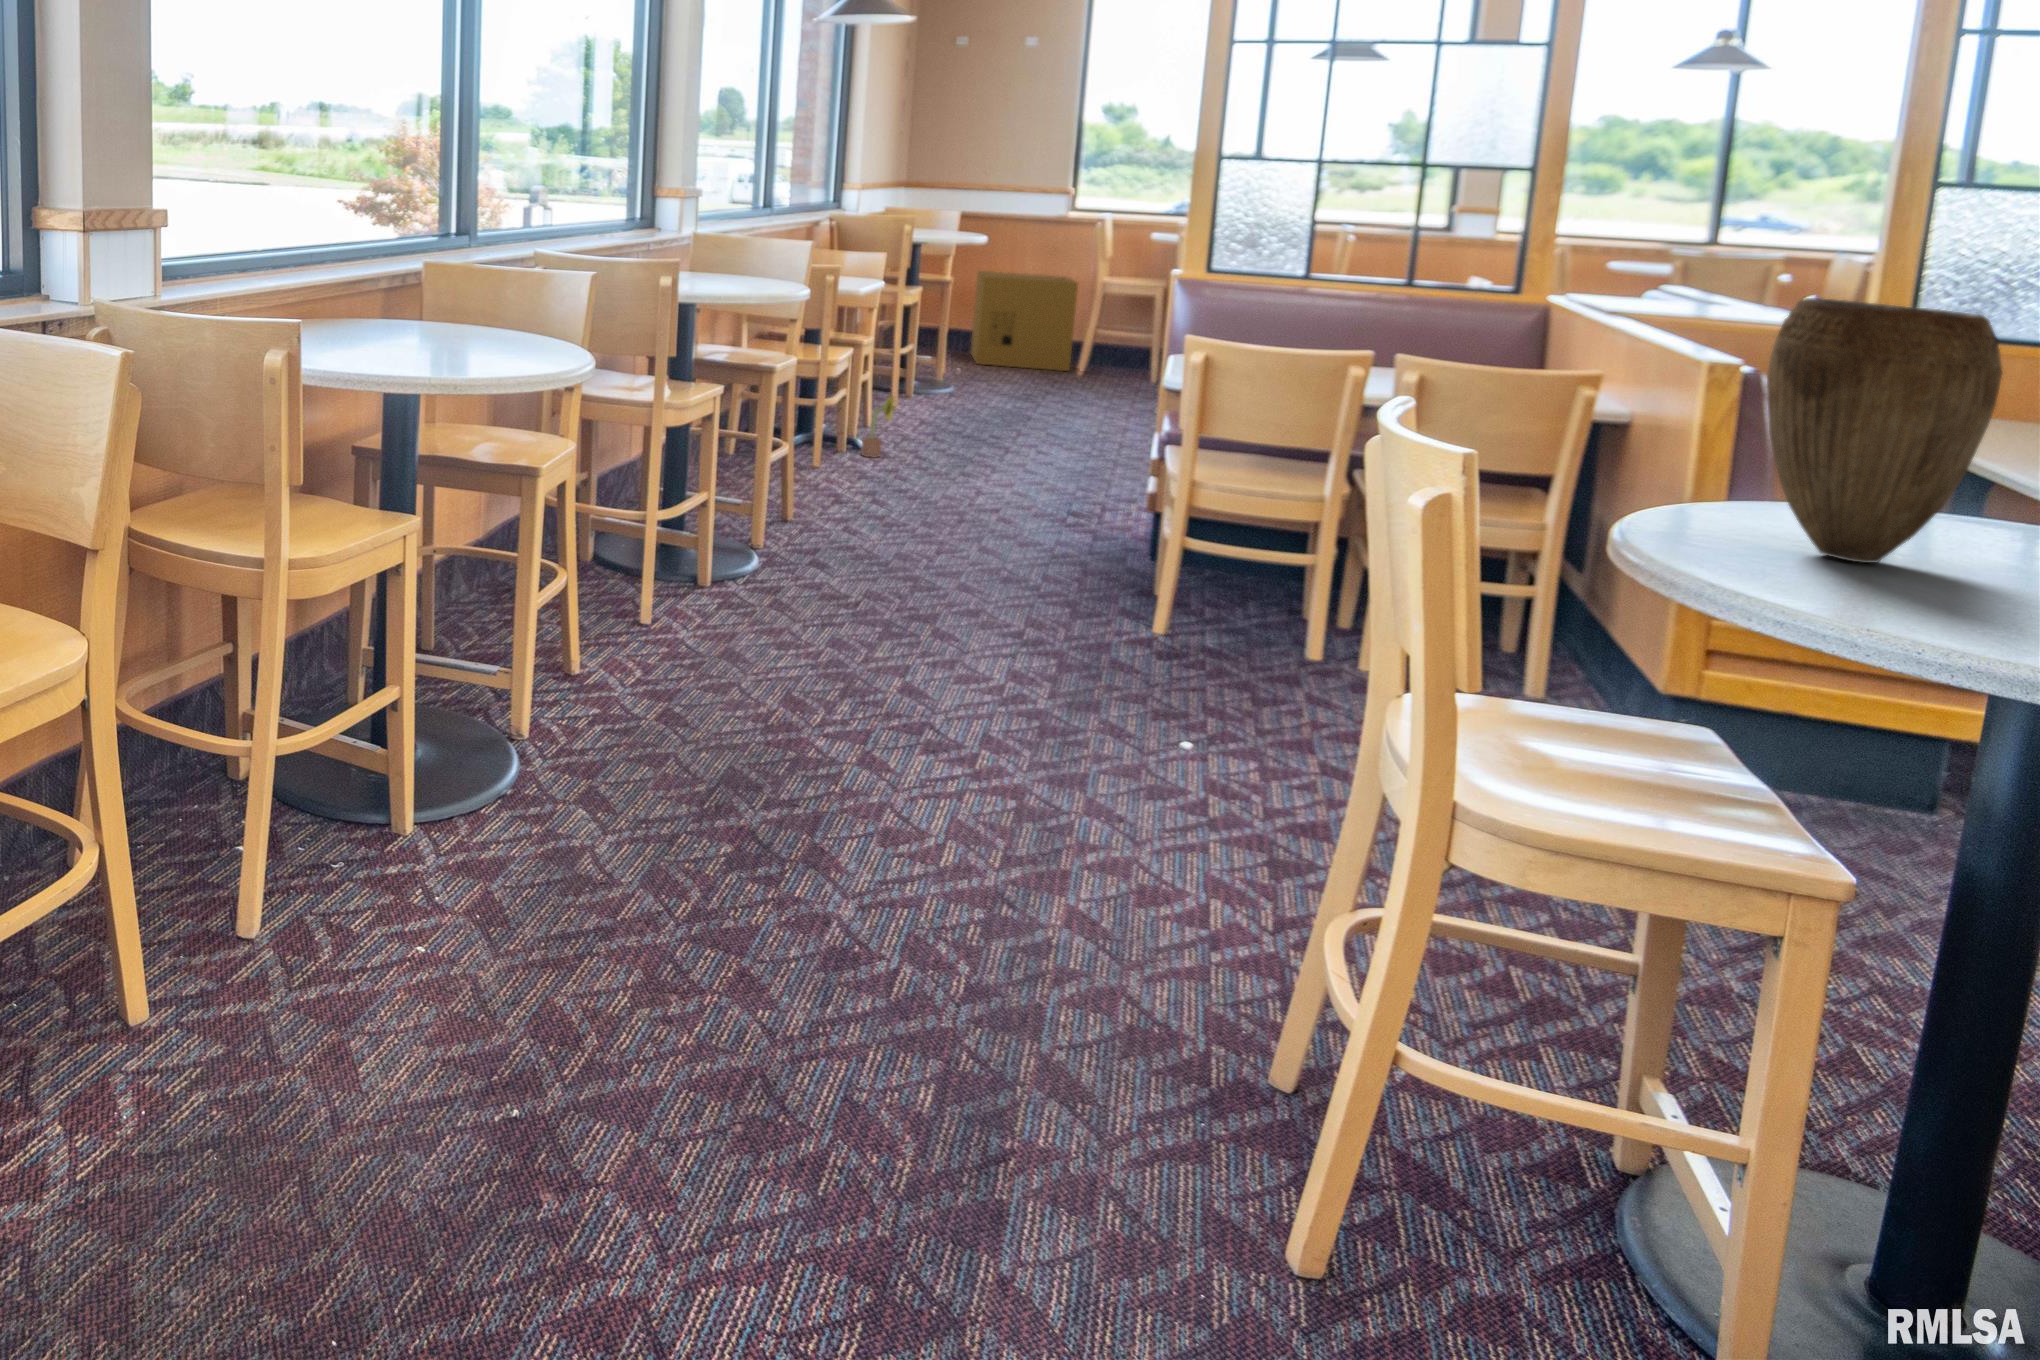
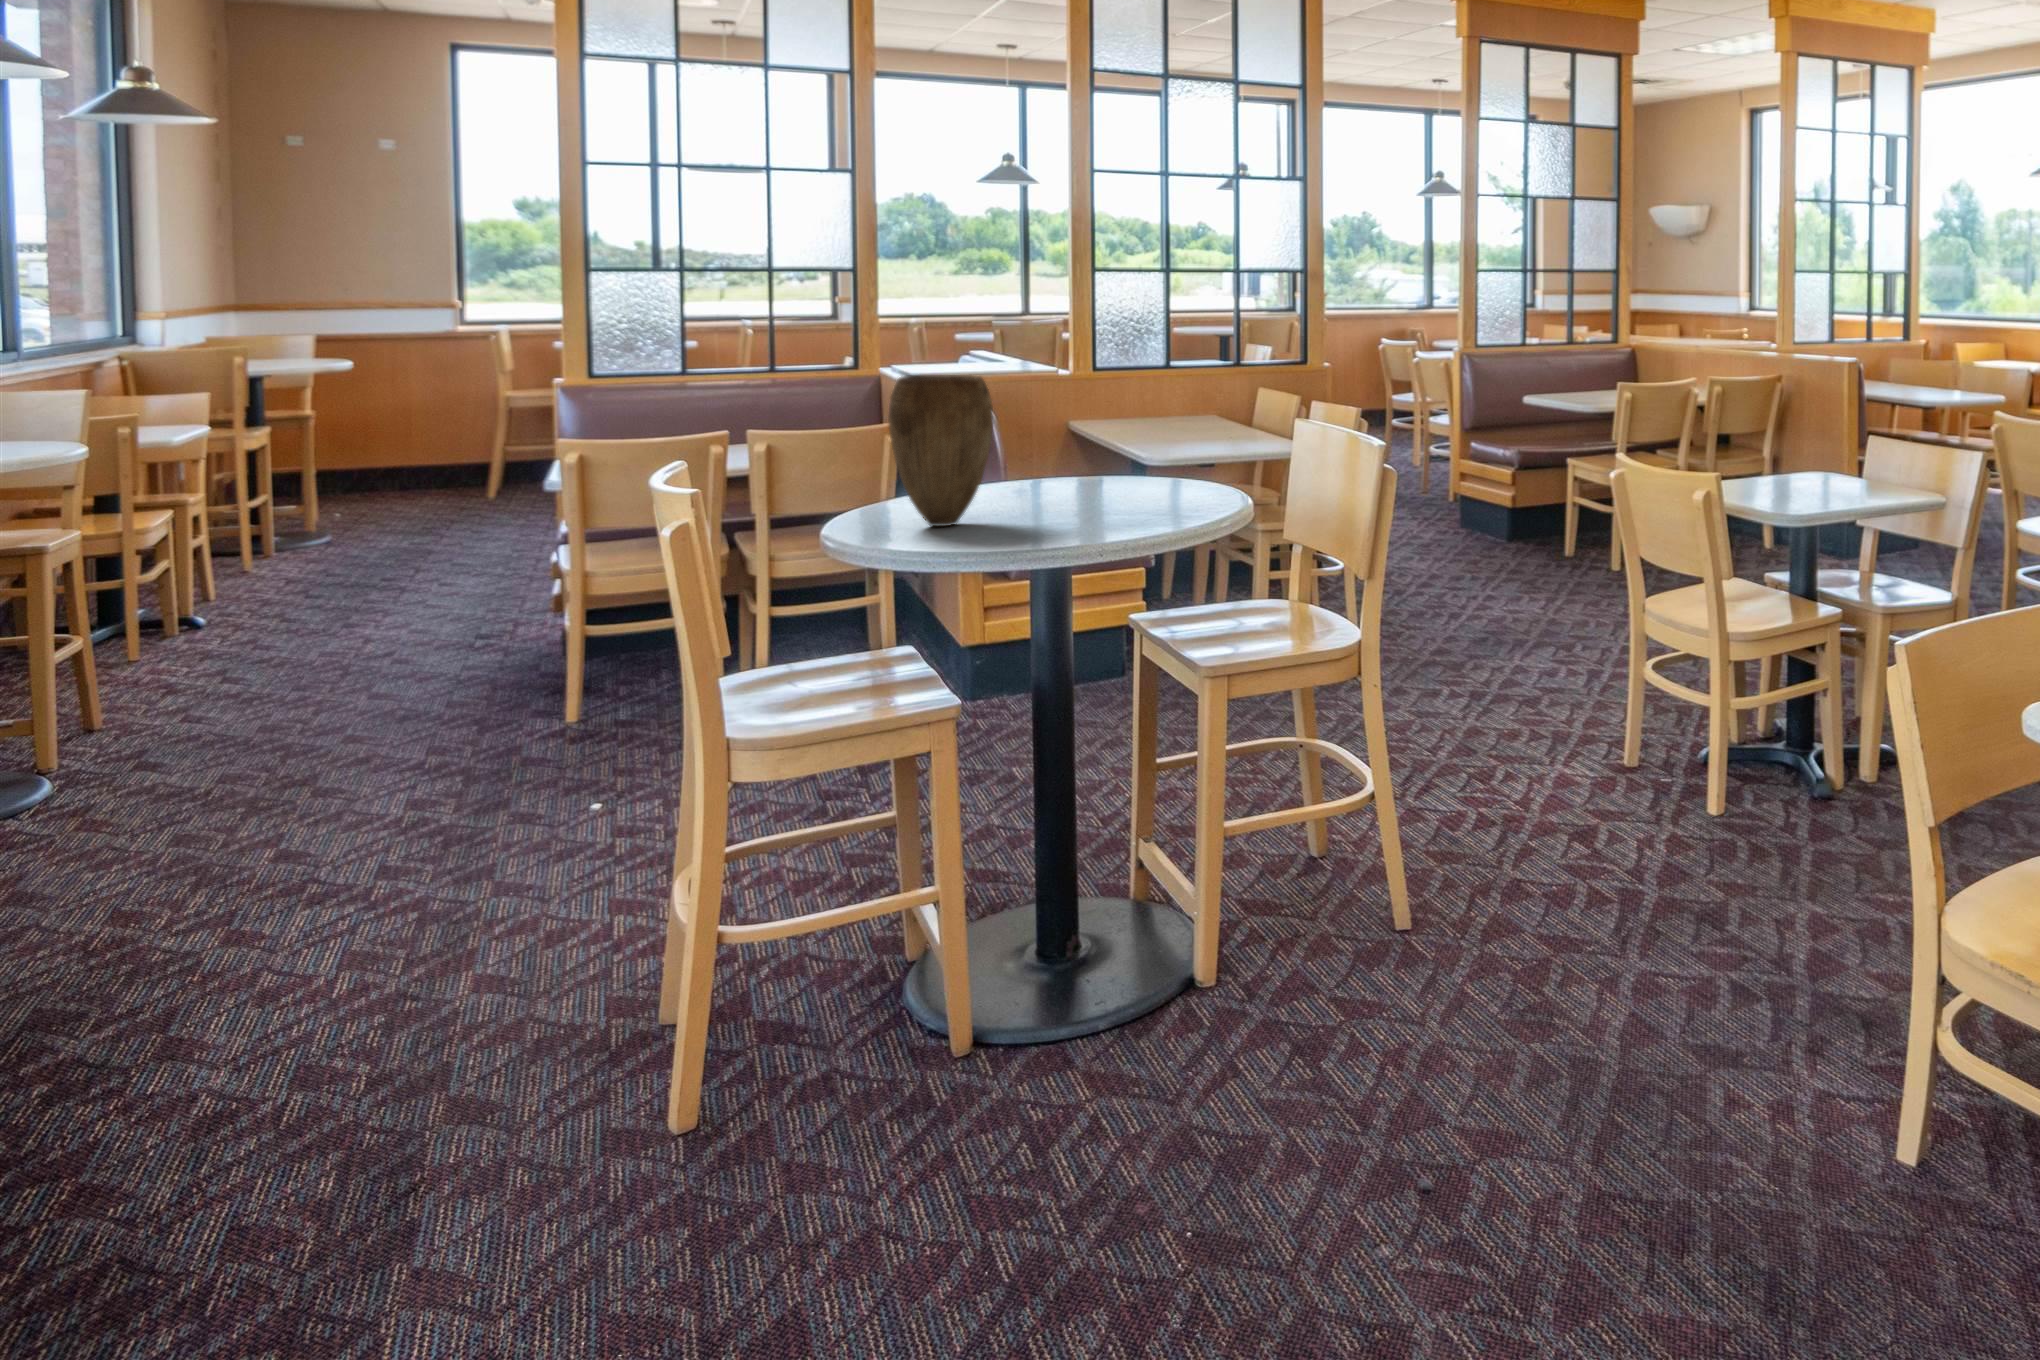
cardboard box: present [971,271,1078,371] -> none [351,392,486,502]
decorative plant: present [861,396,895,457] -> none [197,554,245,634]

